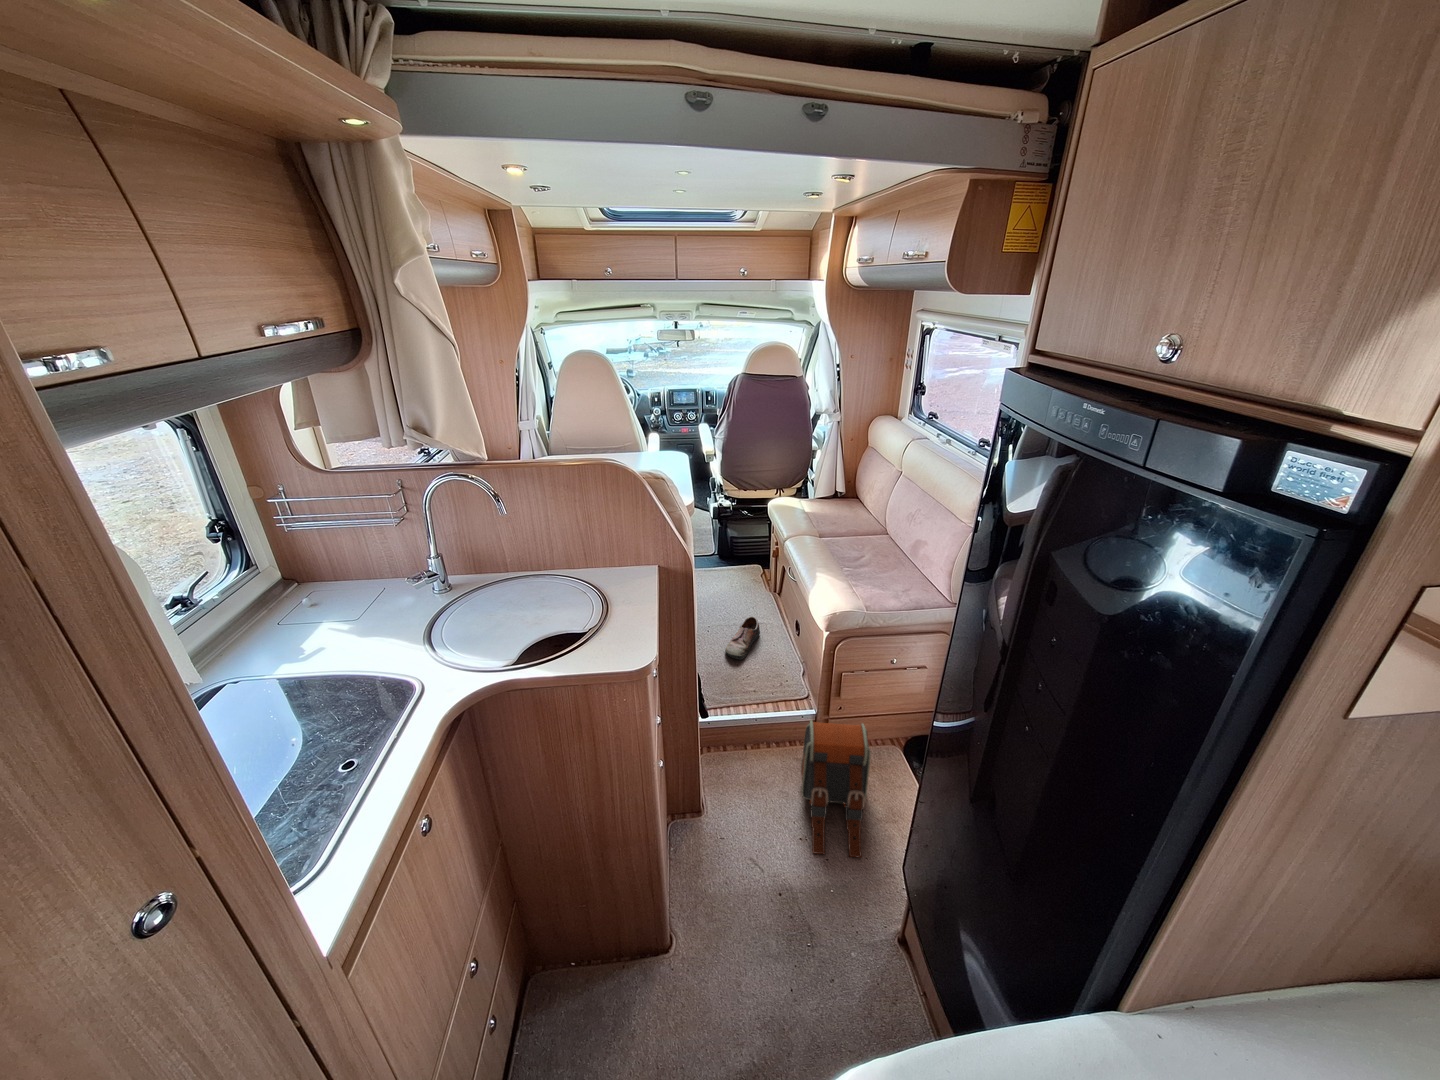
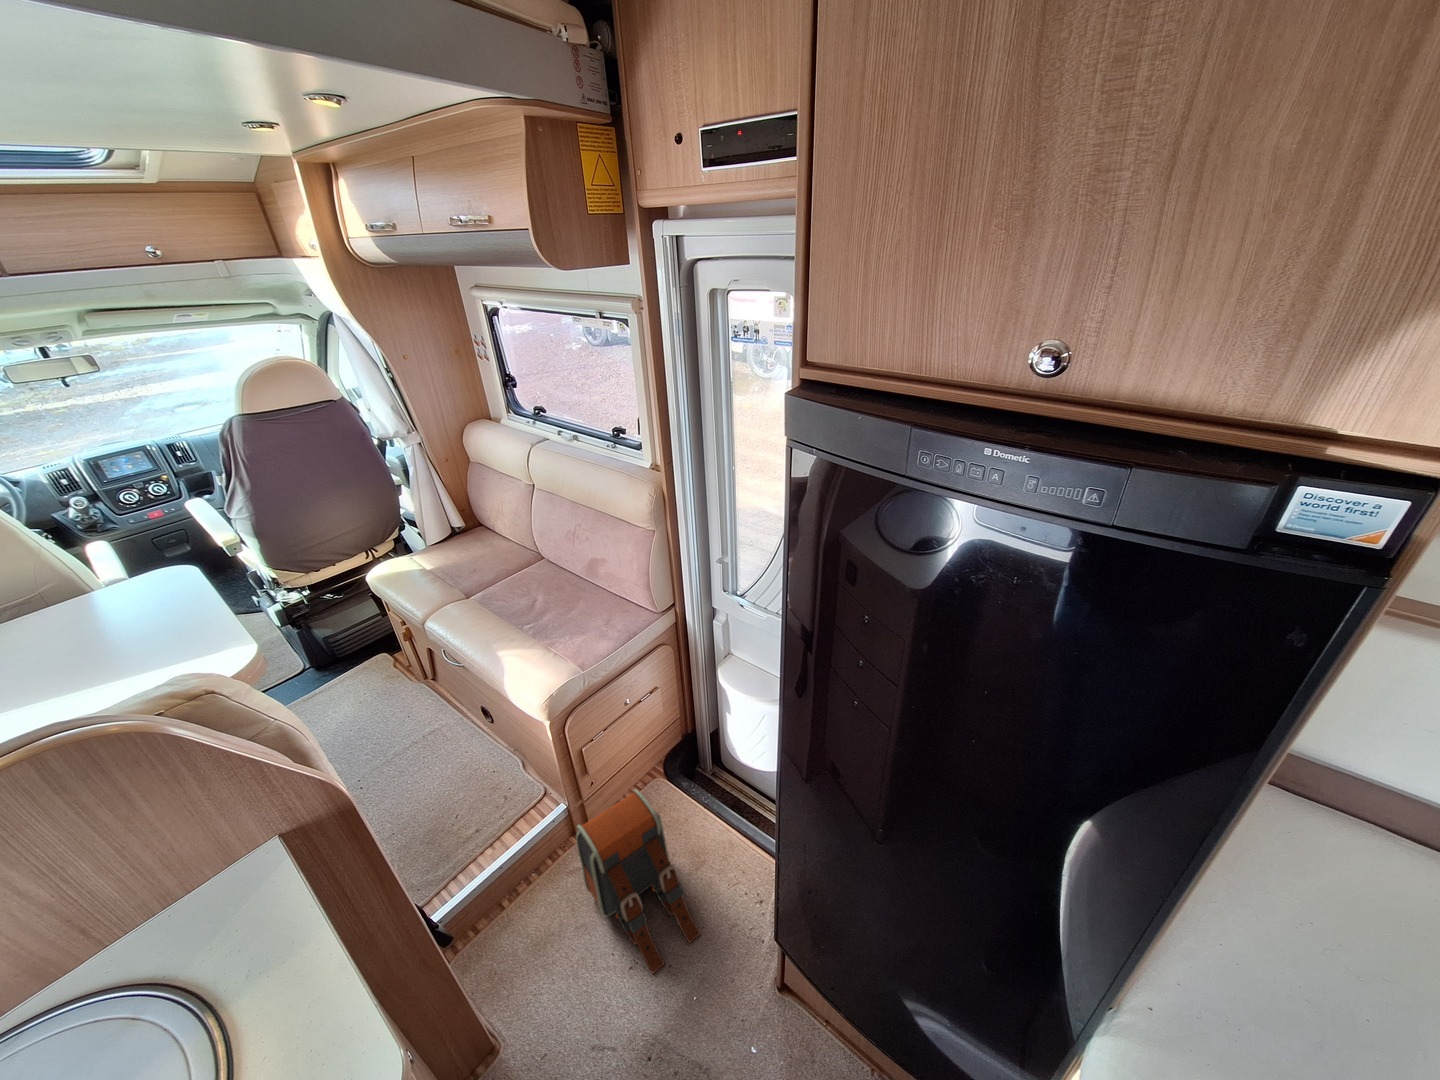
shoe: present [725,617,760,659] -> none [402,733,440,805]

